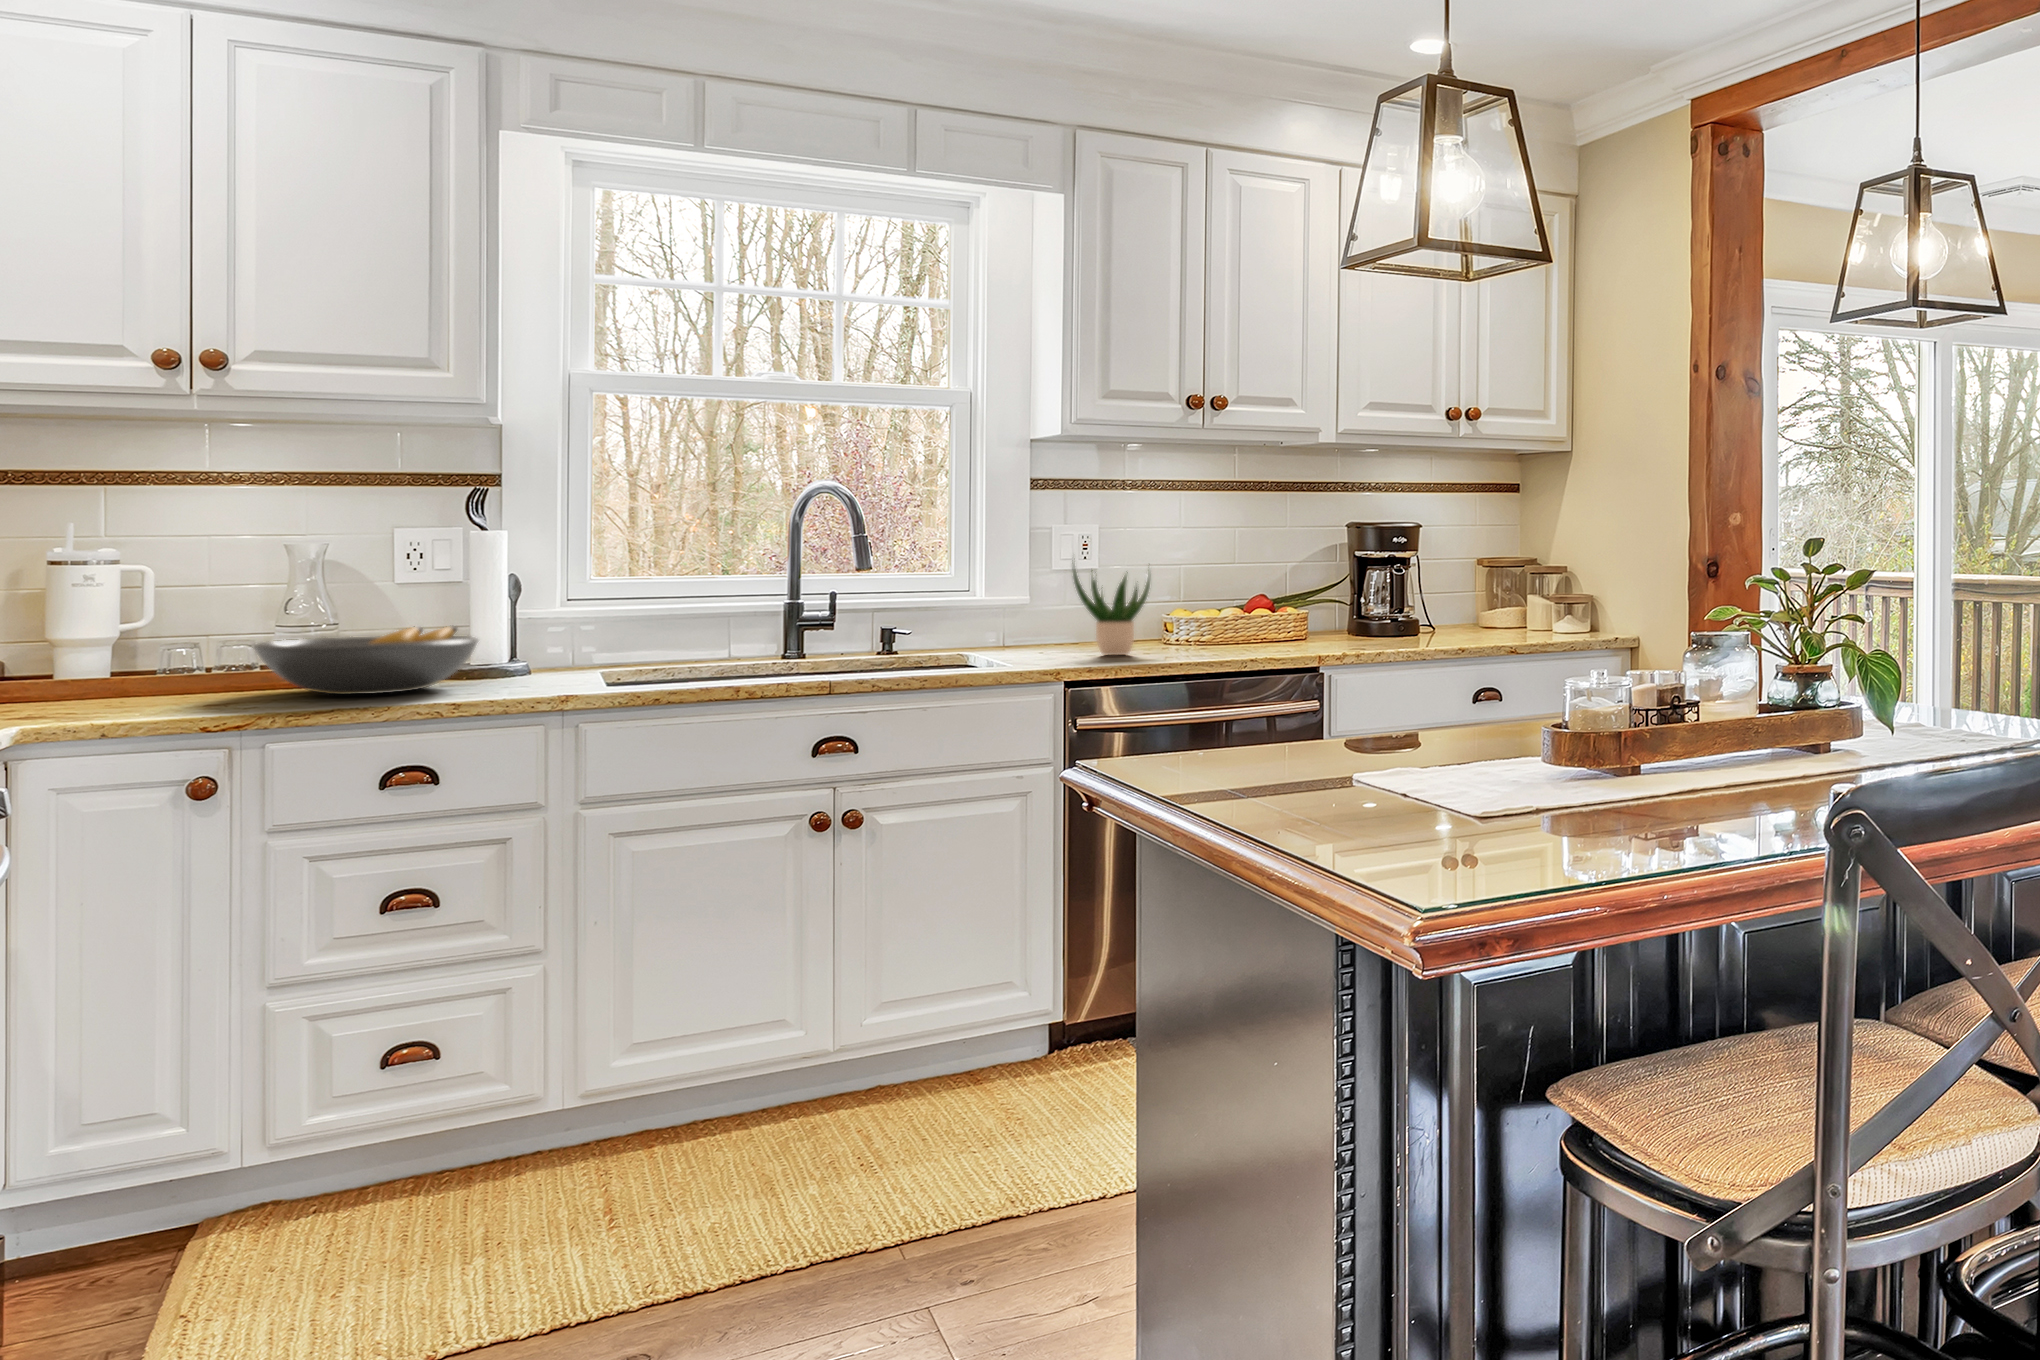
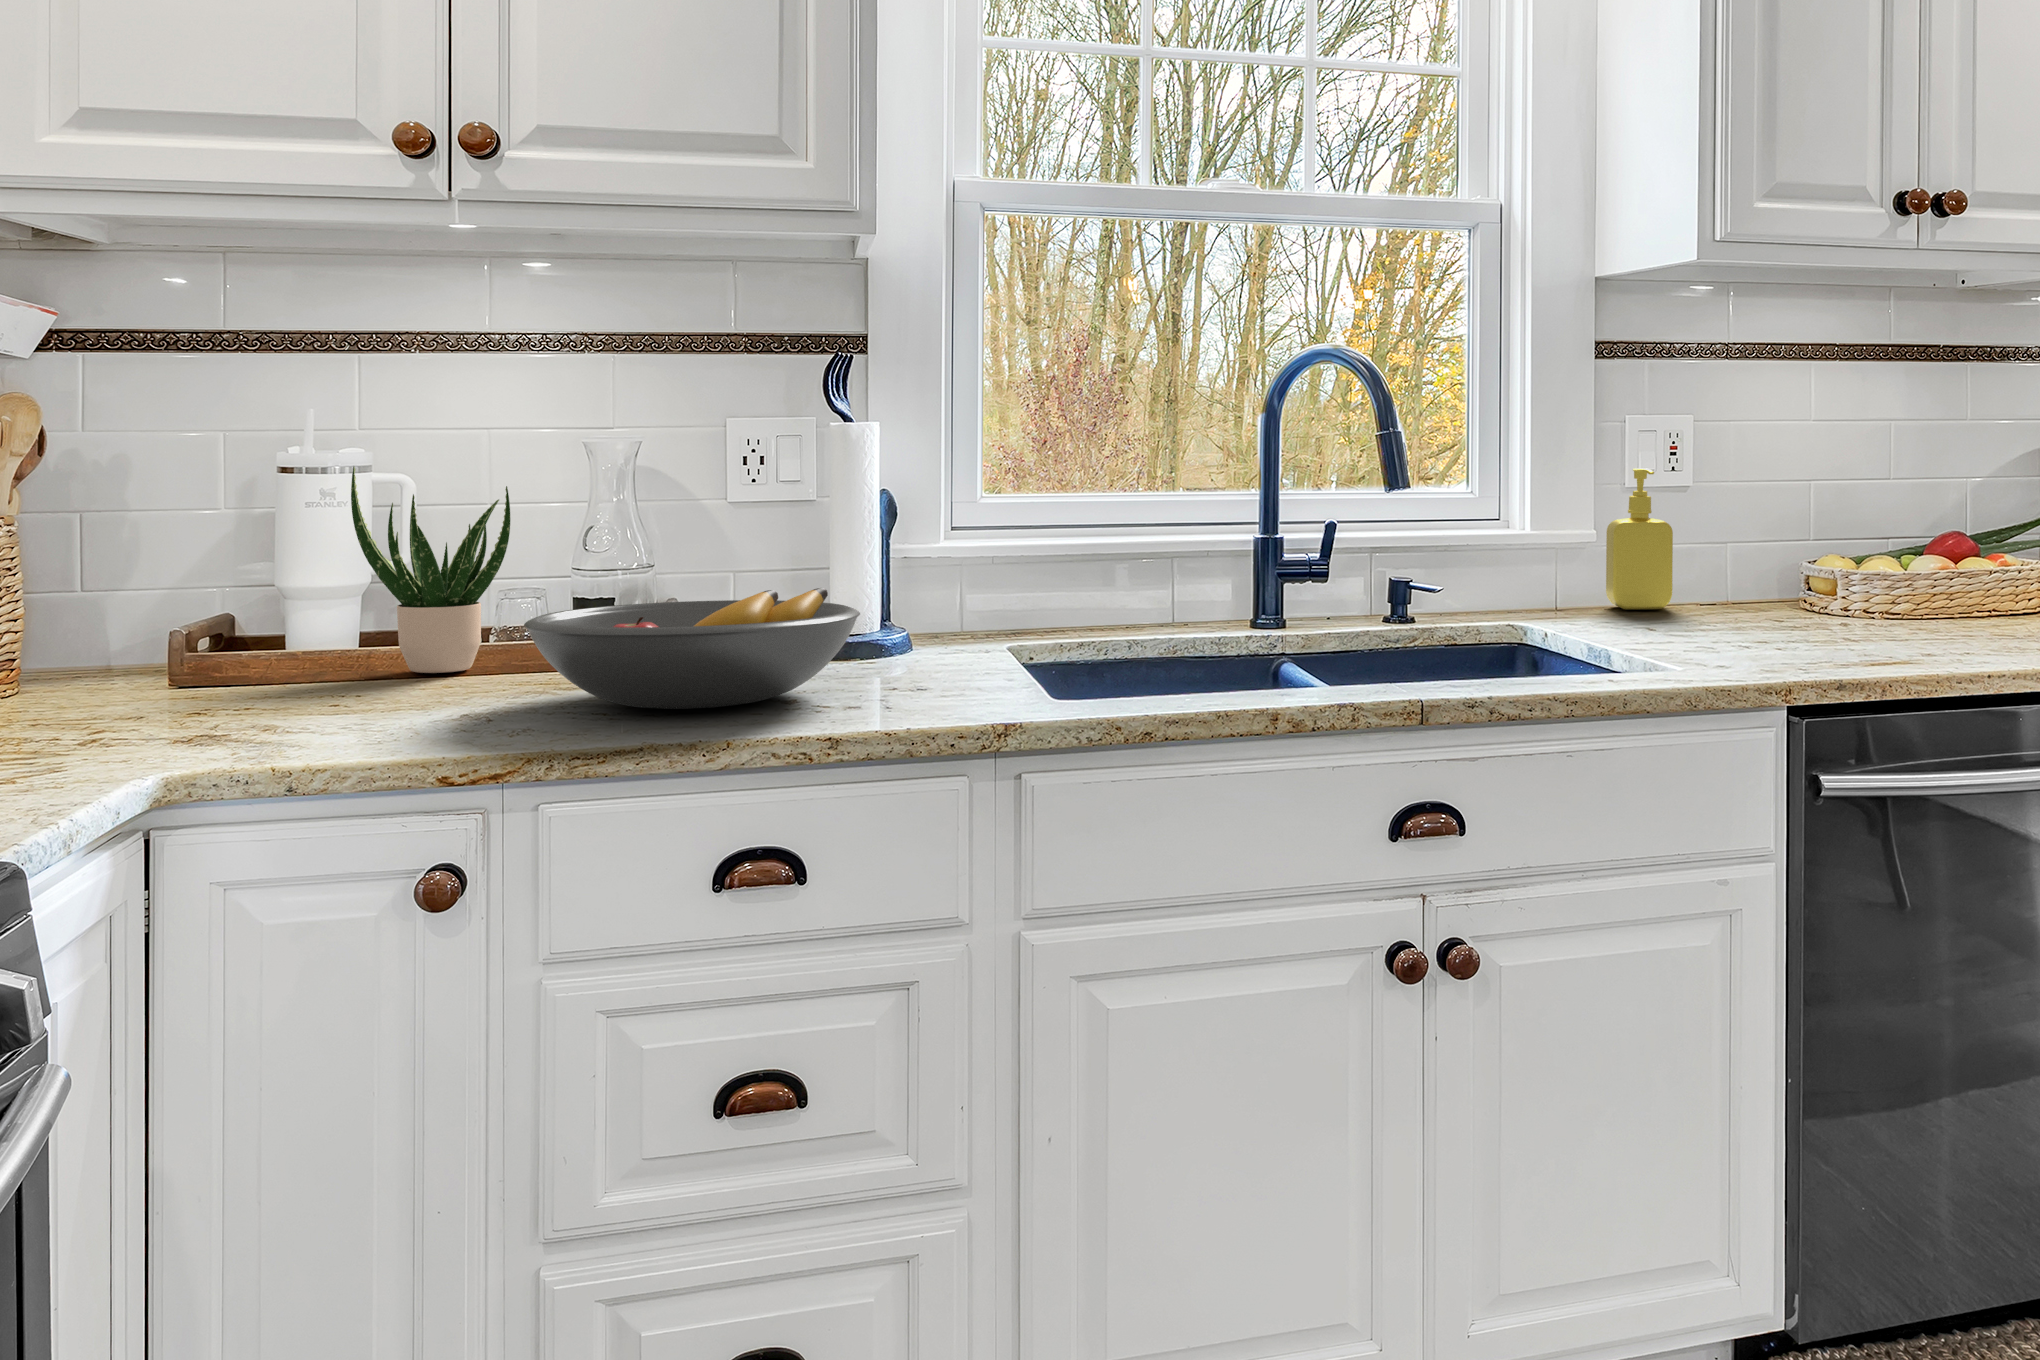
soap dispenser: none [1025,559,1065,645] -> present [1606,468,1673,610]
potted plant: present [1072,563,1150,655] -> present [351,466,510,673]

